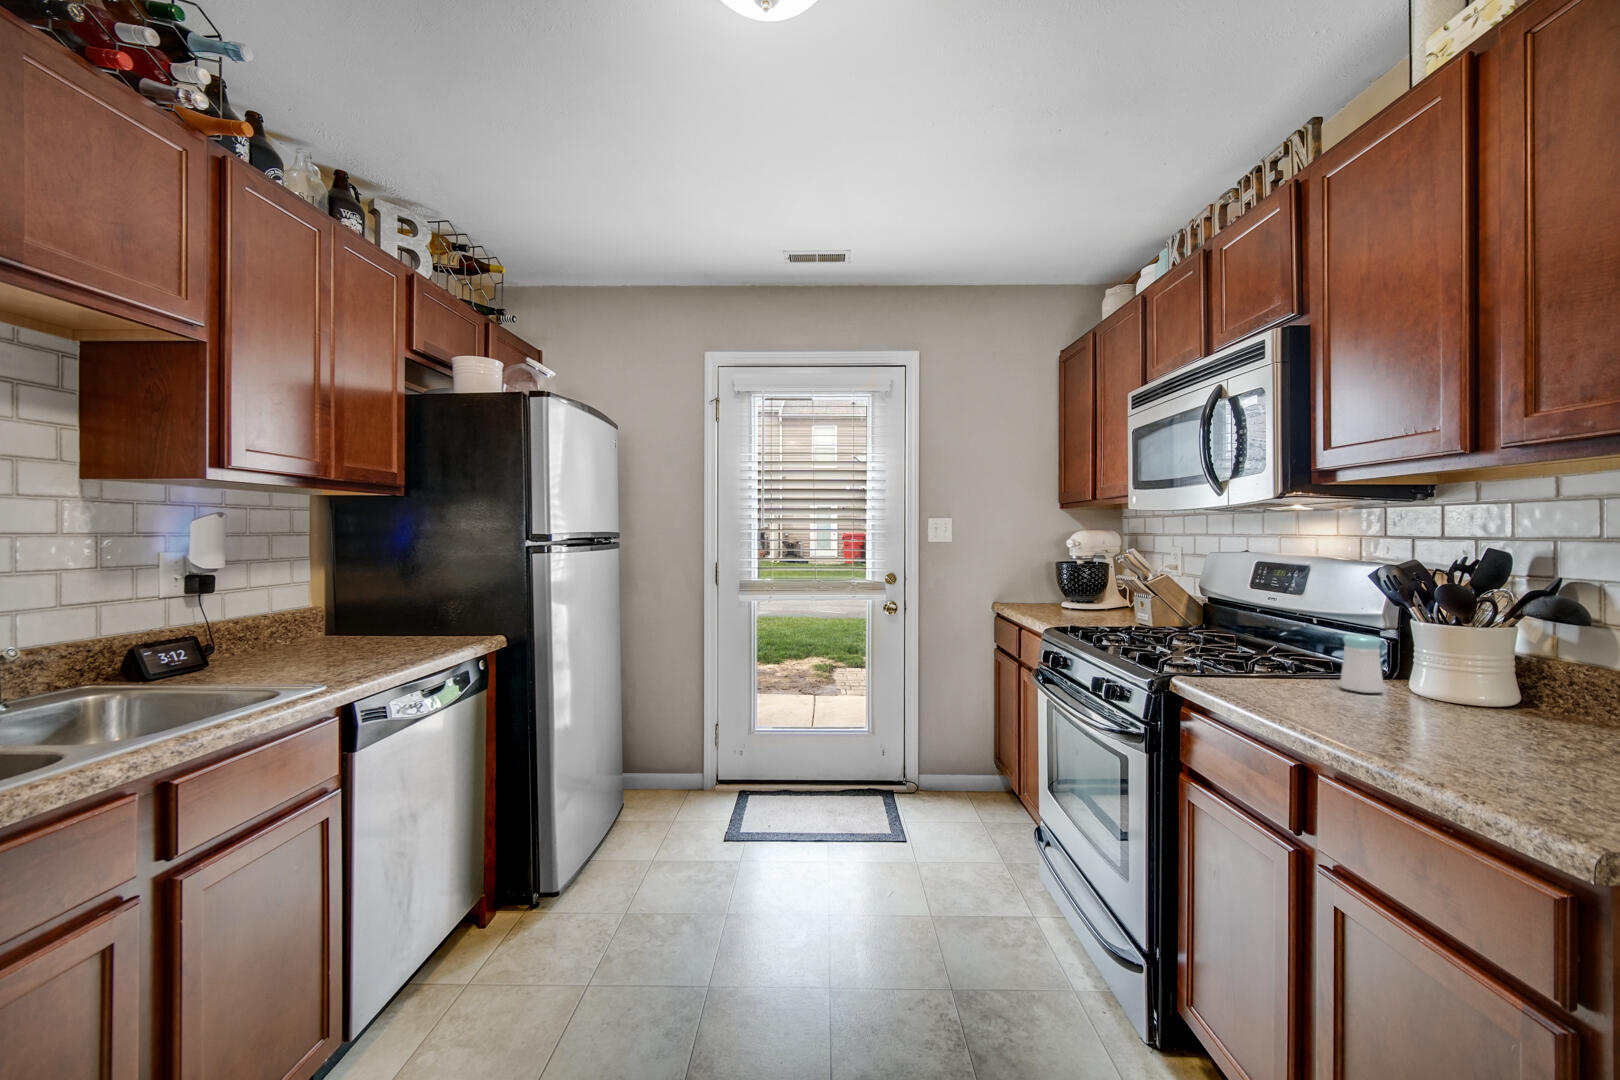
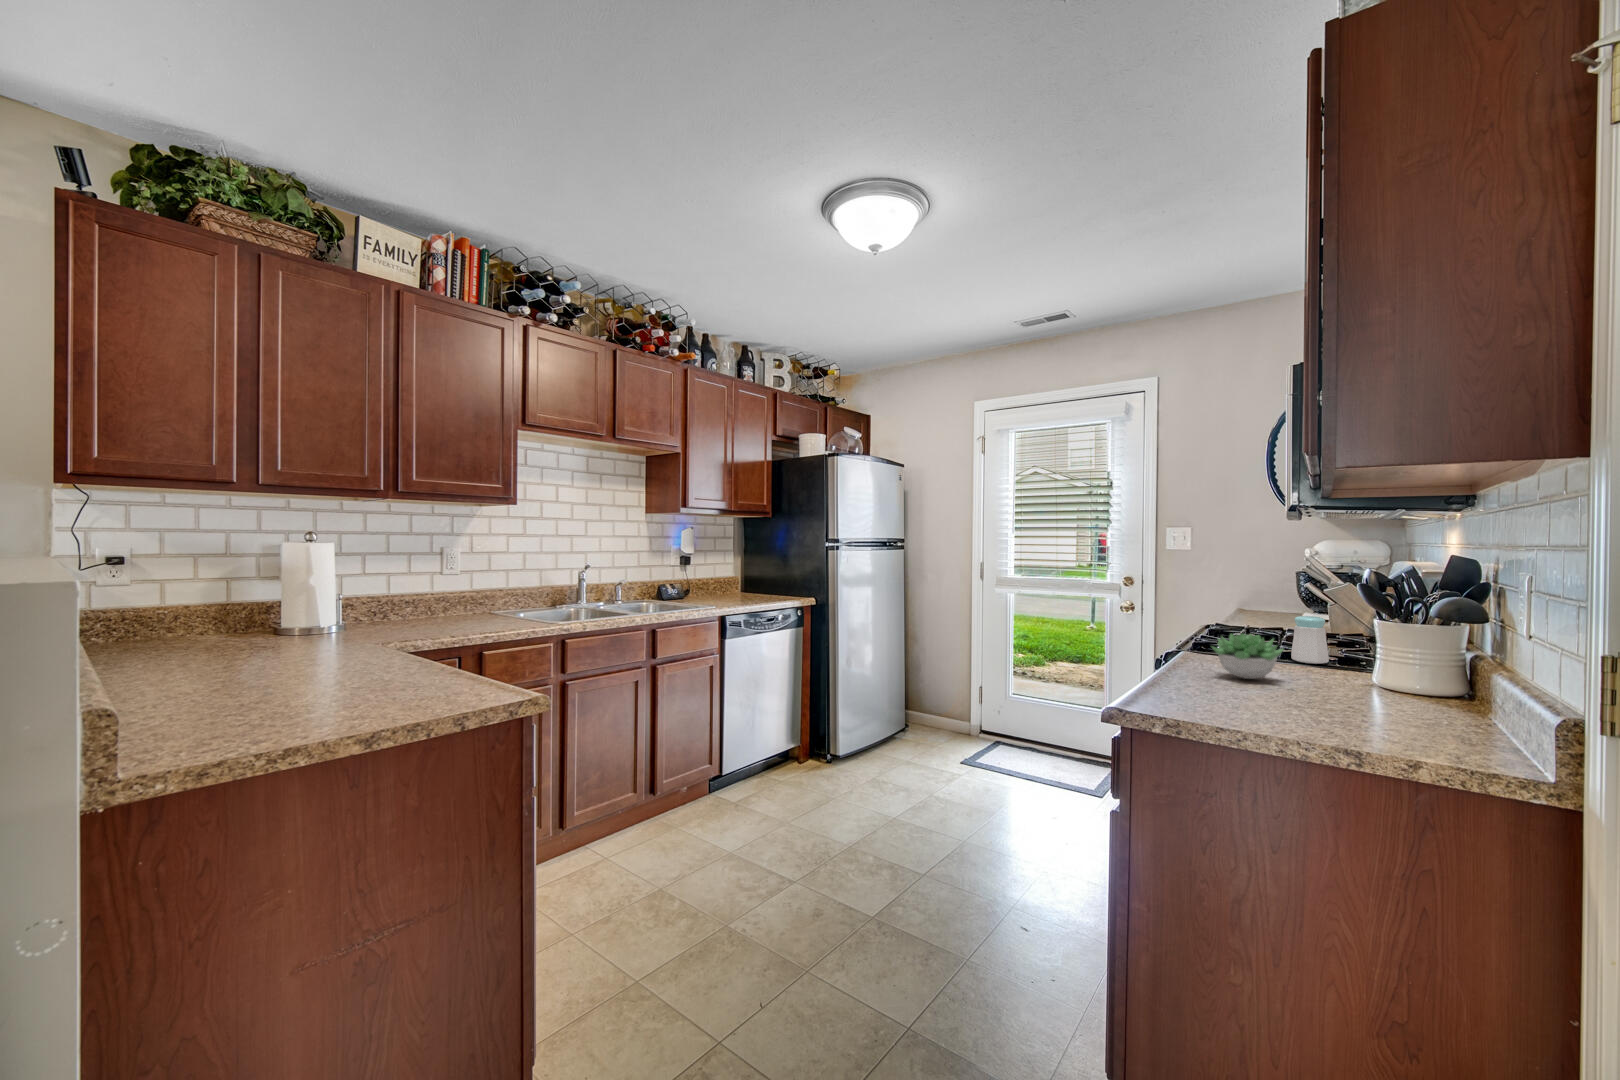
succulent plant: none [1409,678,1536,744] -> present [1212,634,1283,679]

